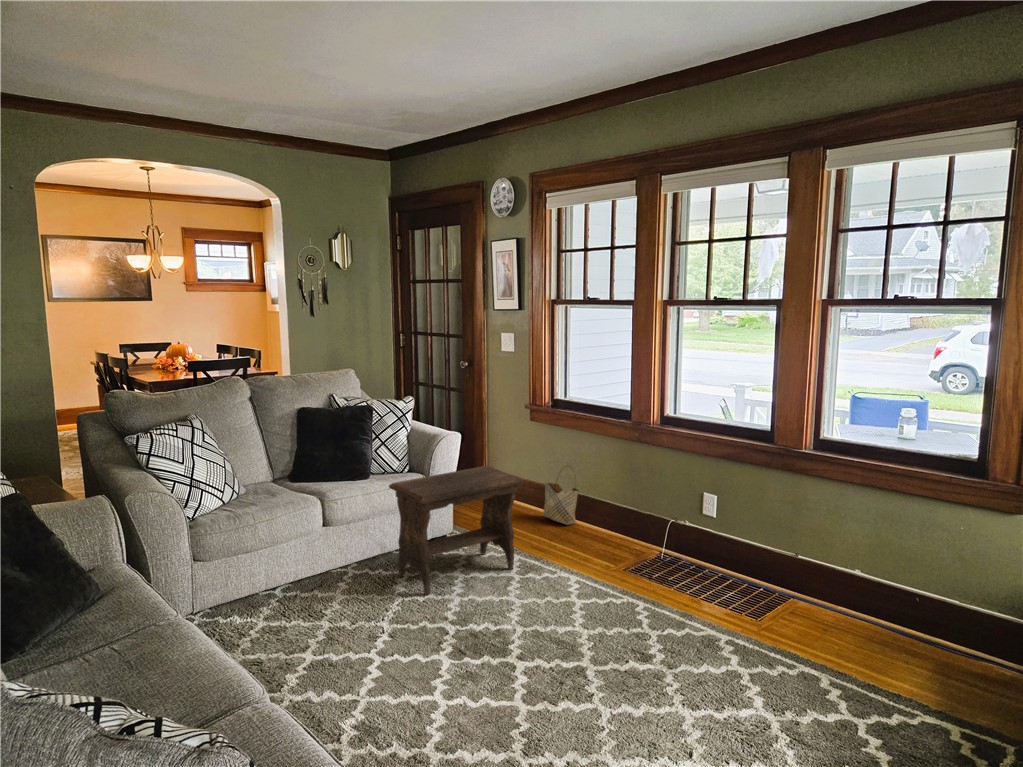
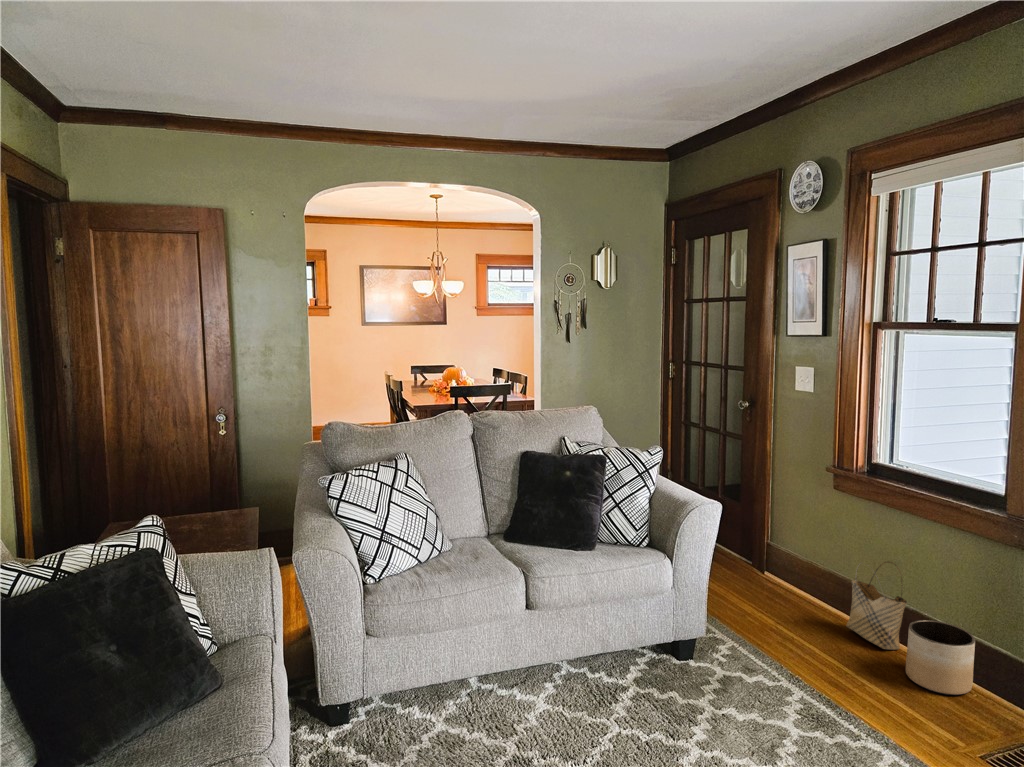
footstool: present [389,466,524,595] -> none [615,554,811,731]
planter: none [580,499,618,542] -> present [906,620,975,695]

